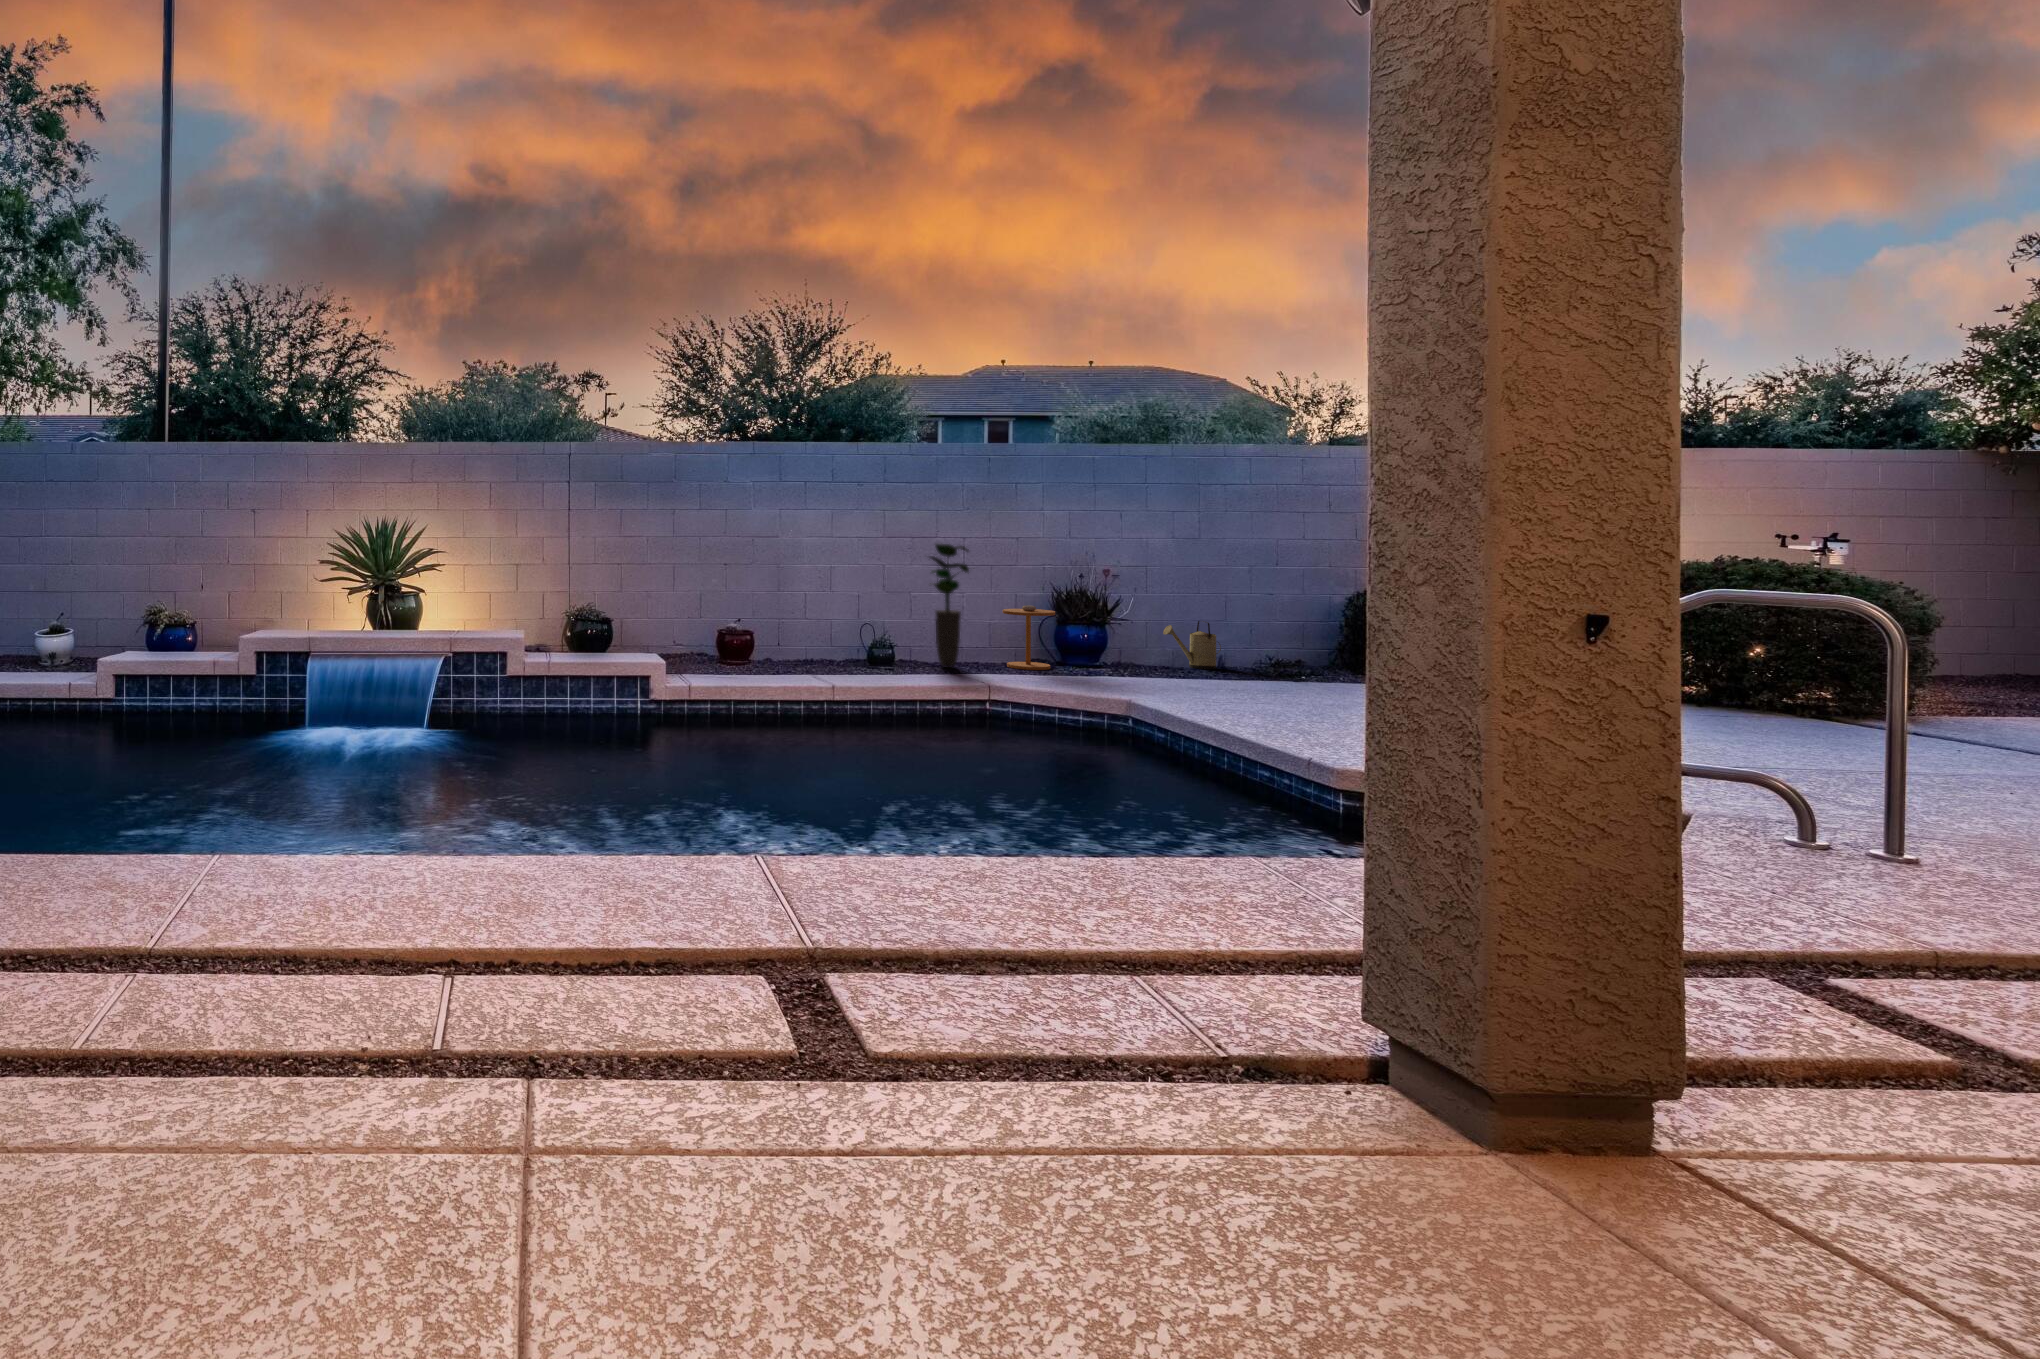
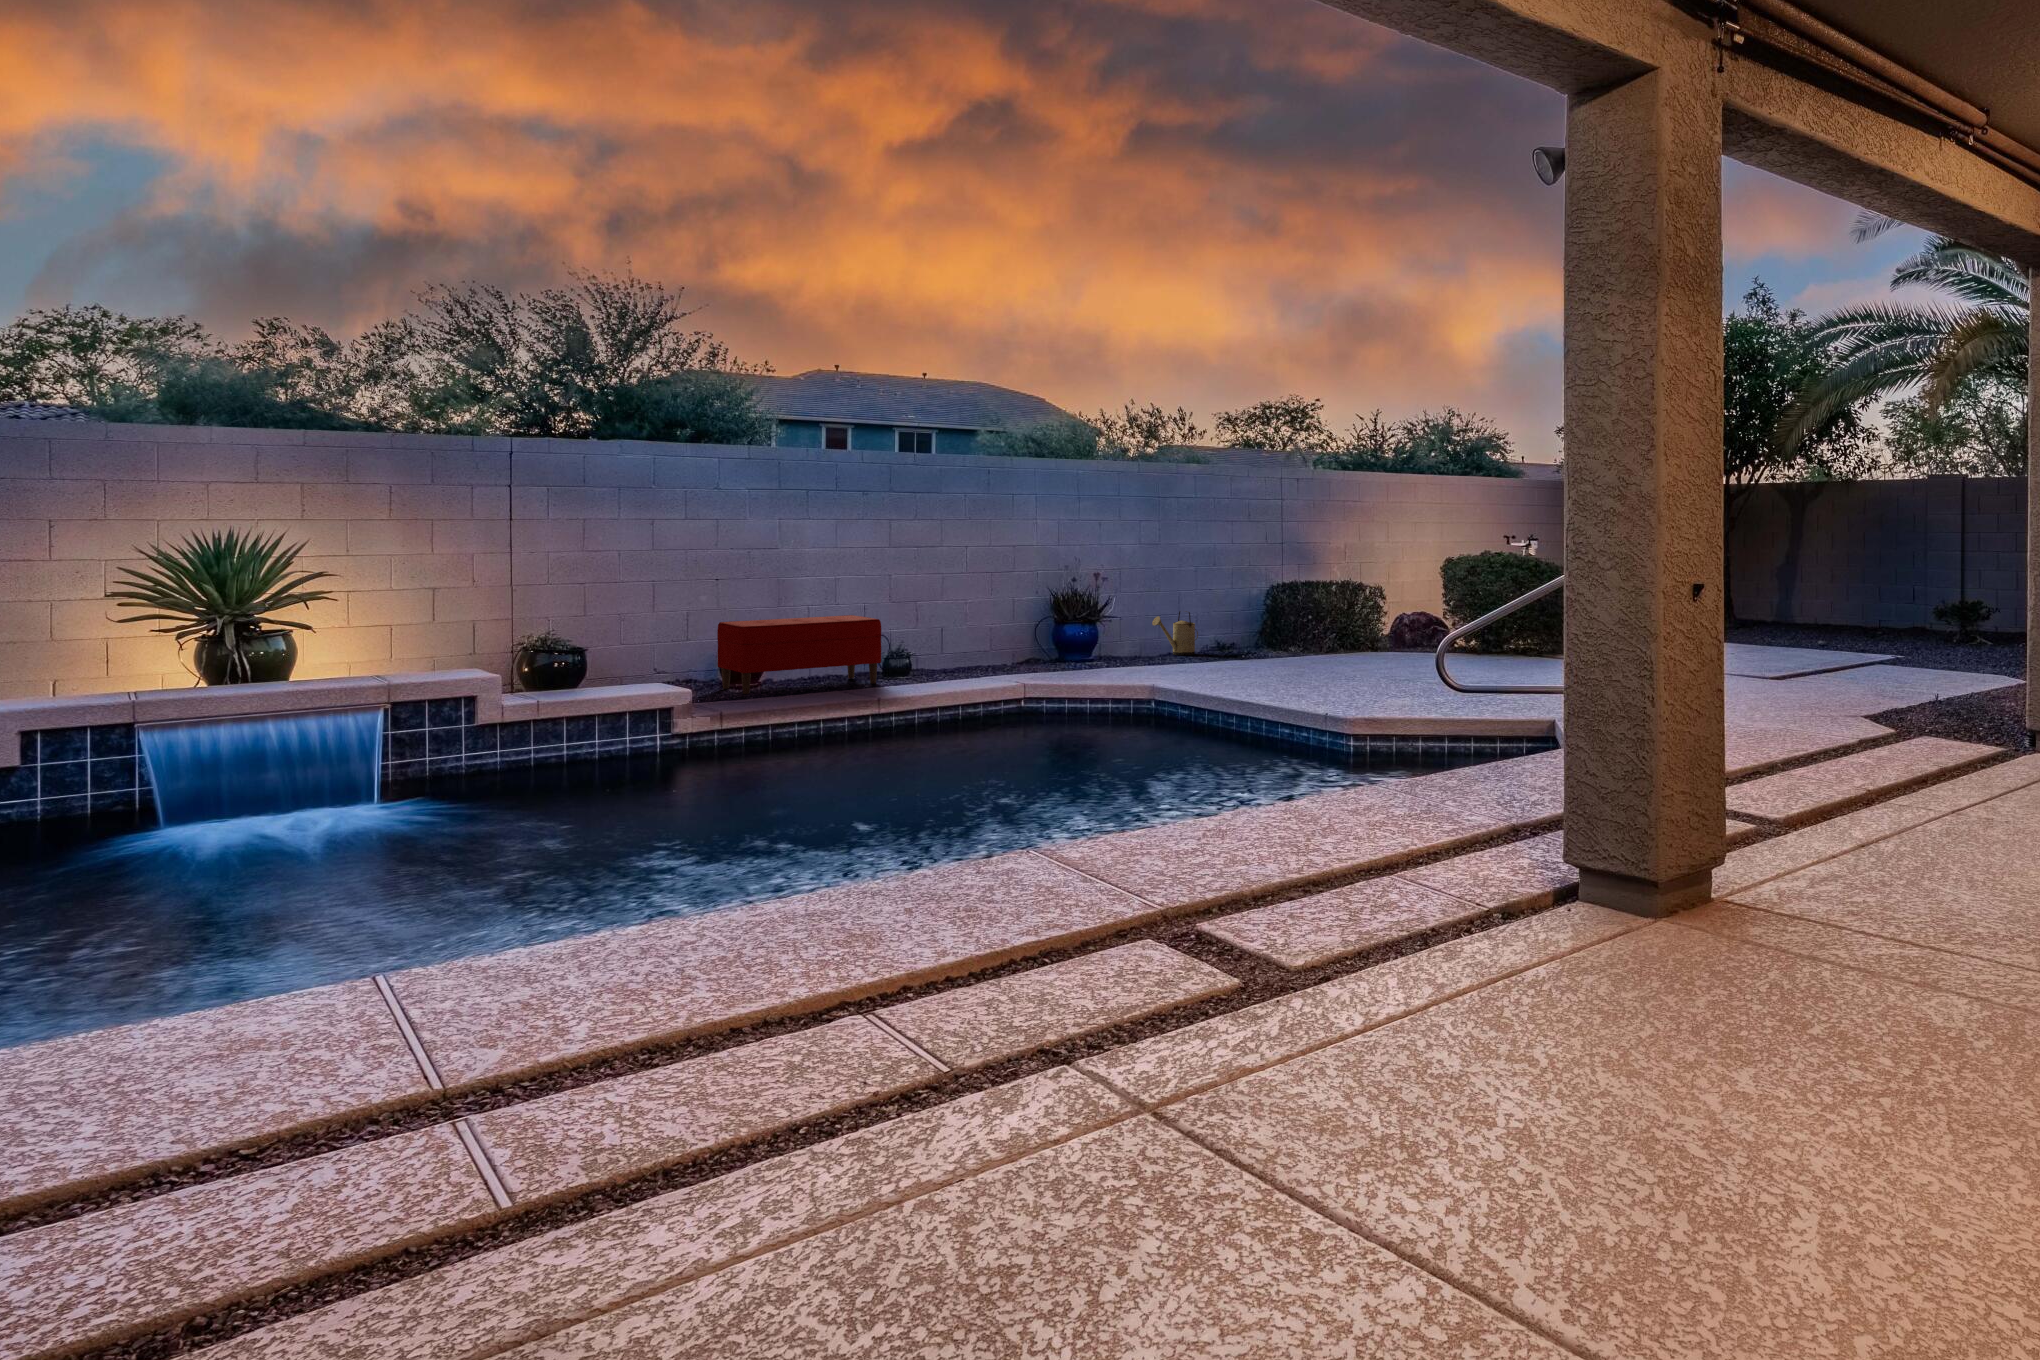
potted plant: present [930,544,969,667] -> none [937,543,994,673]
side table: present [1003,605,1055,670] -> none [1014,604,1065,669]
bench: none [723,606,859,670] -> present [717,615,881,694]

